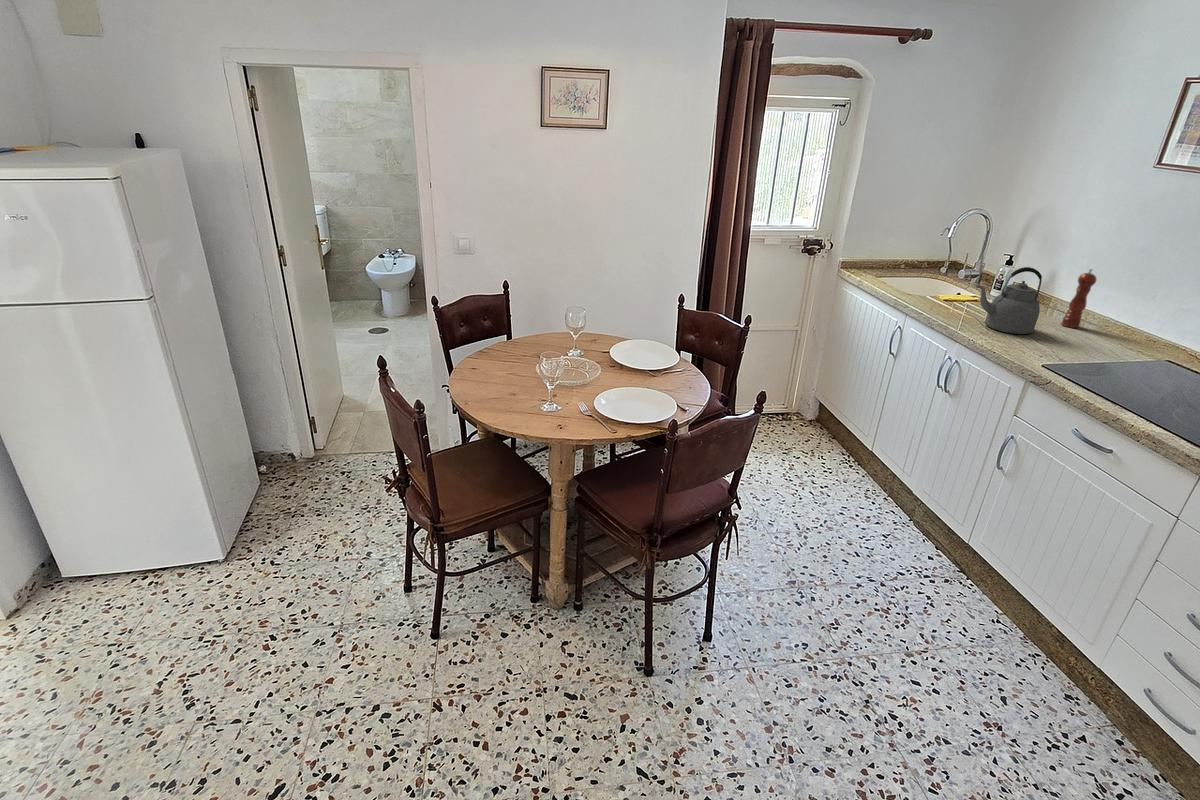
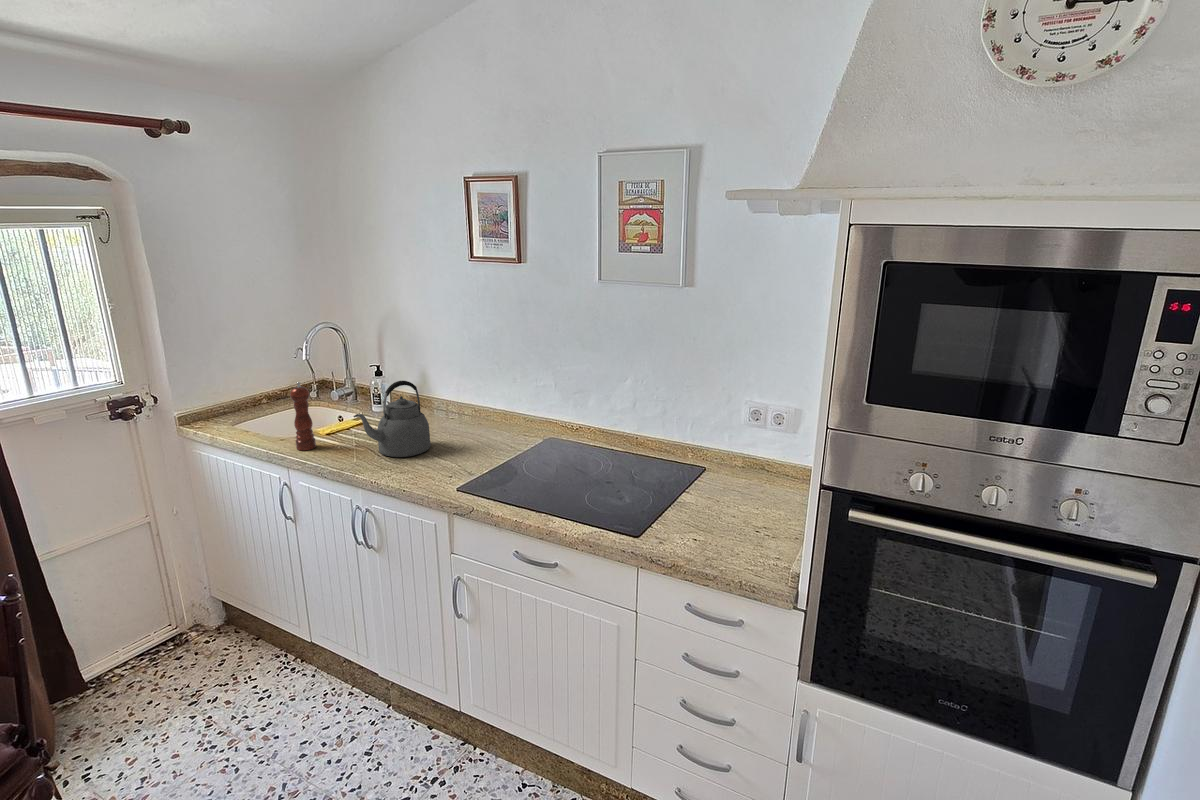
pepper mill: present [1062,269,1096,328] -> present [290,382,316,450]

